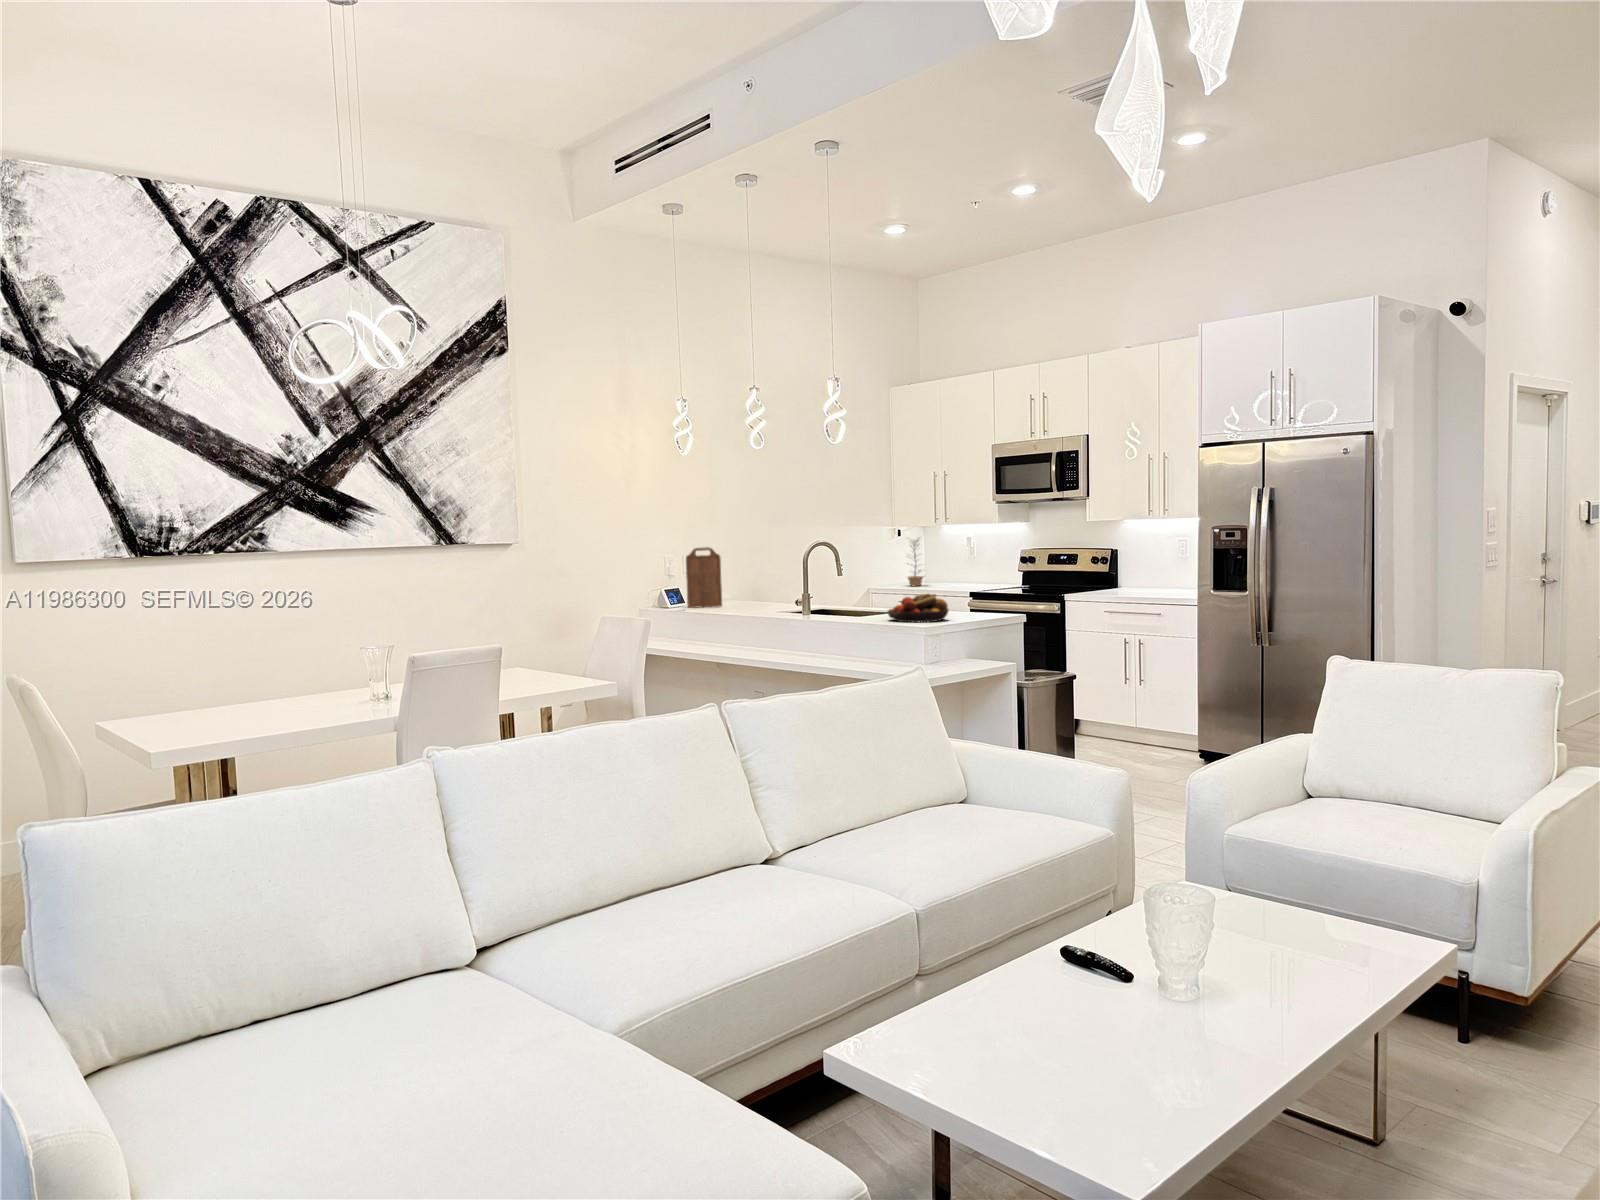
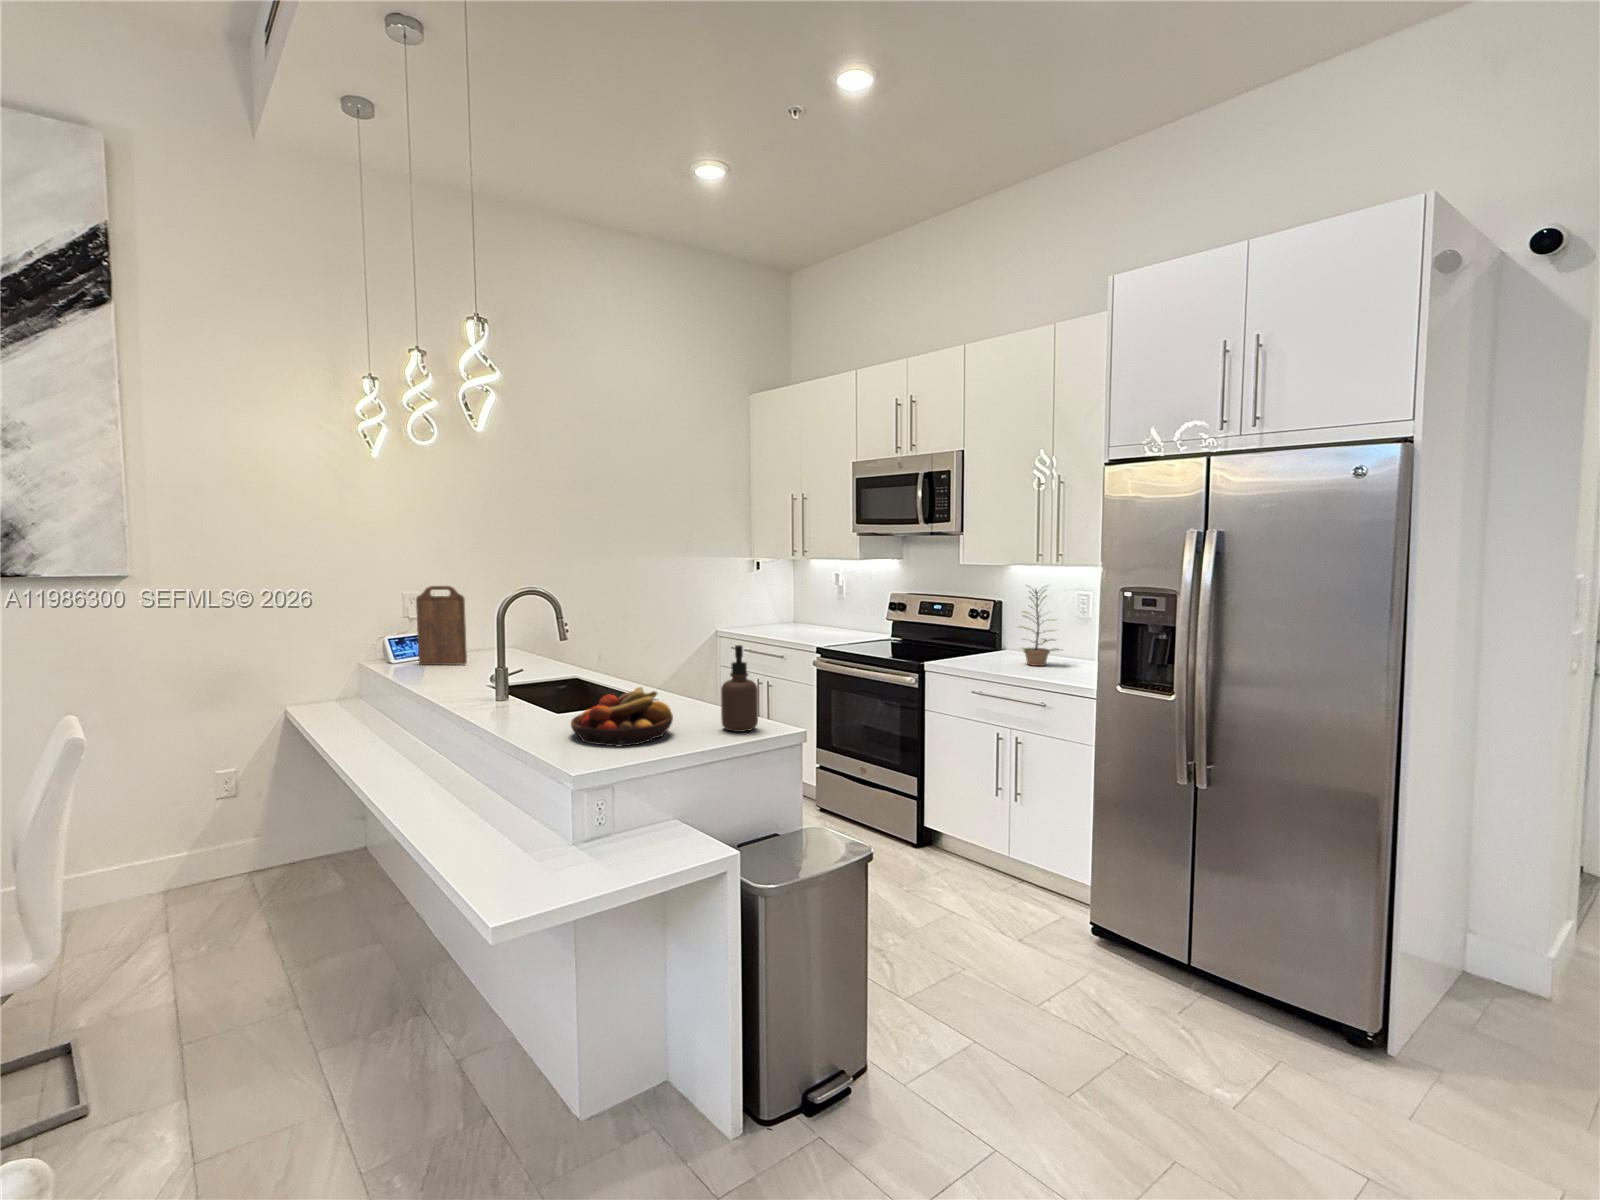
plant: present [908,539,923,586] -> present [1021,589,1059,666]
soap dispenser: none [971,566,994,618] -> present [721,645,758,732]

